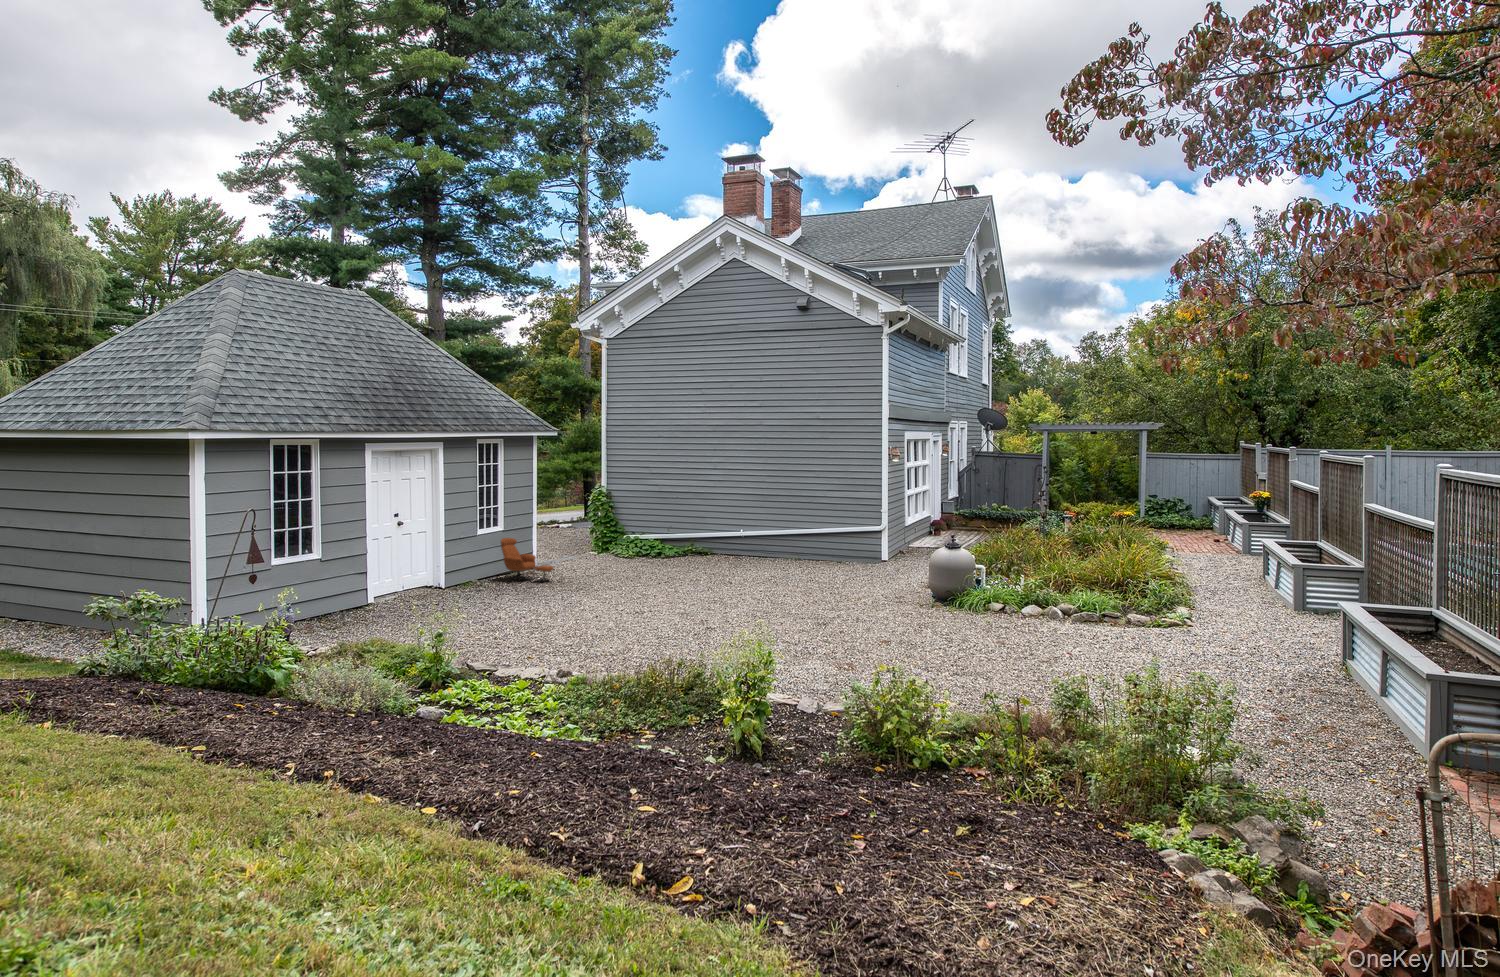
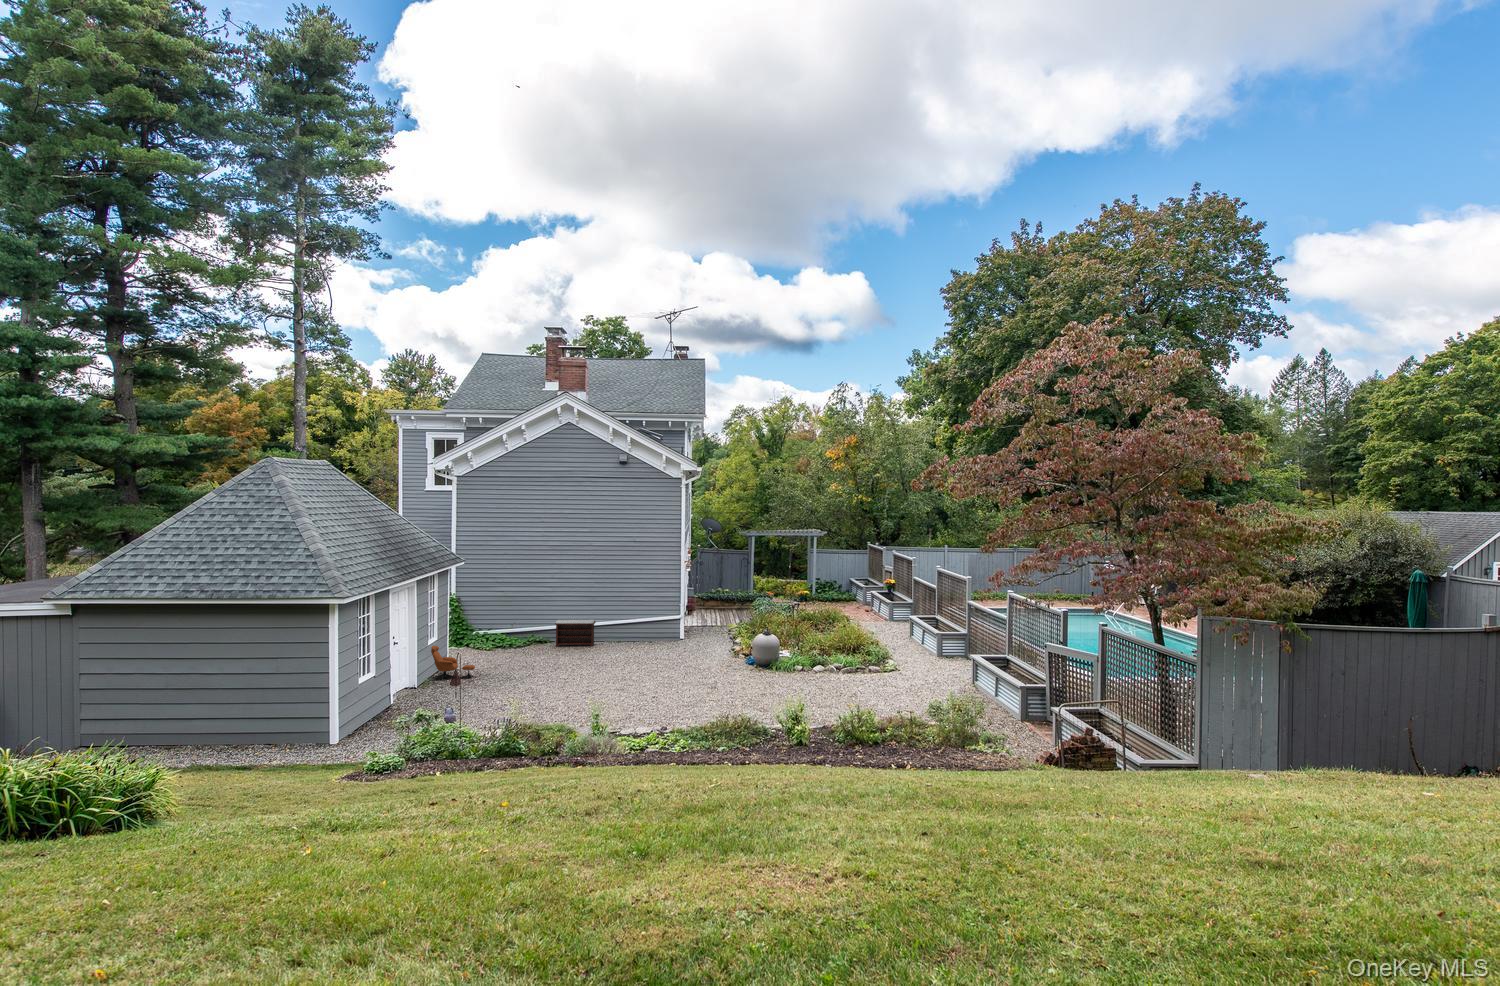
bench: none [714,522,768,559] -> present [555,620,596,647]

